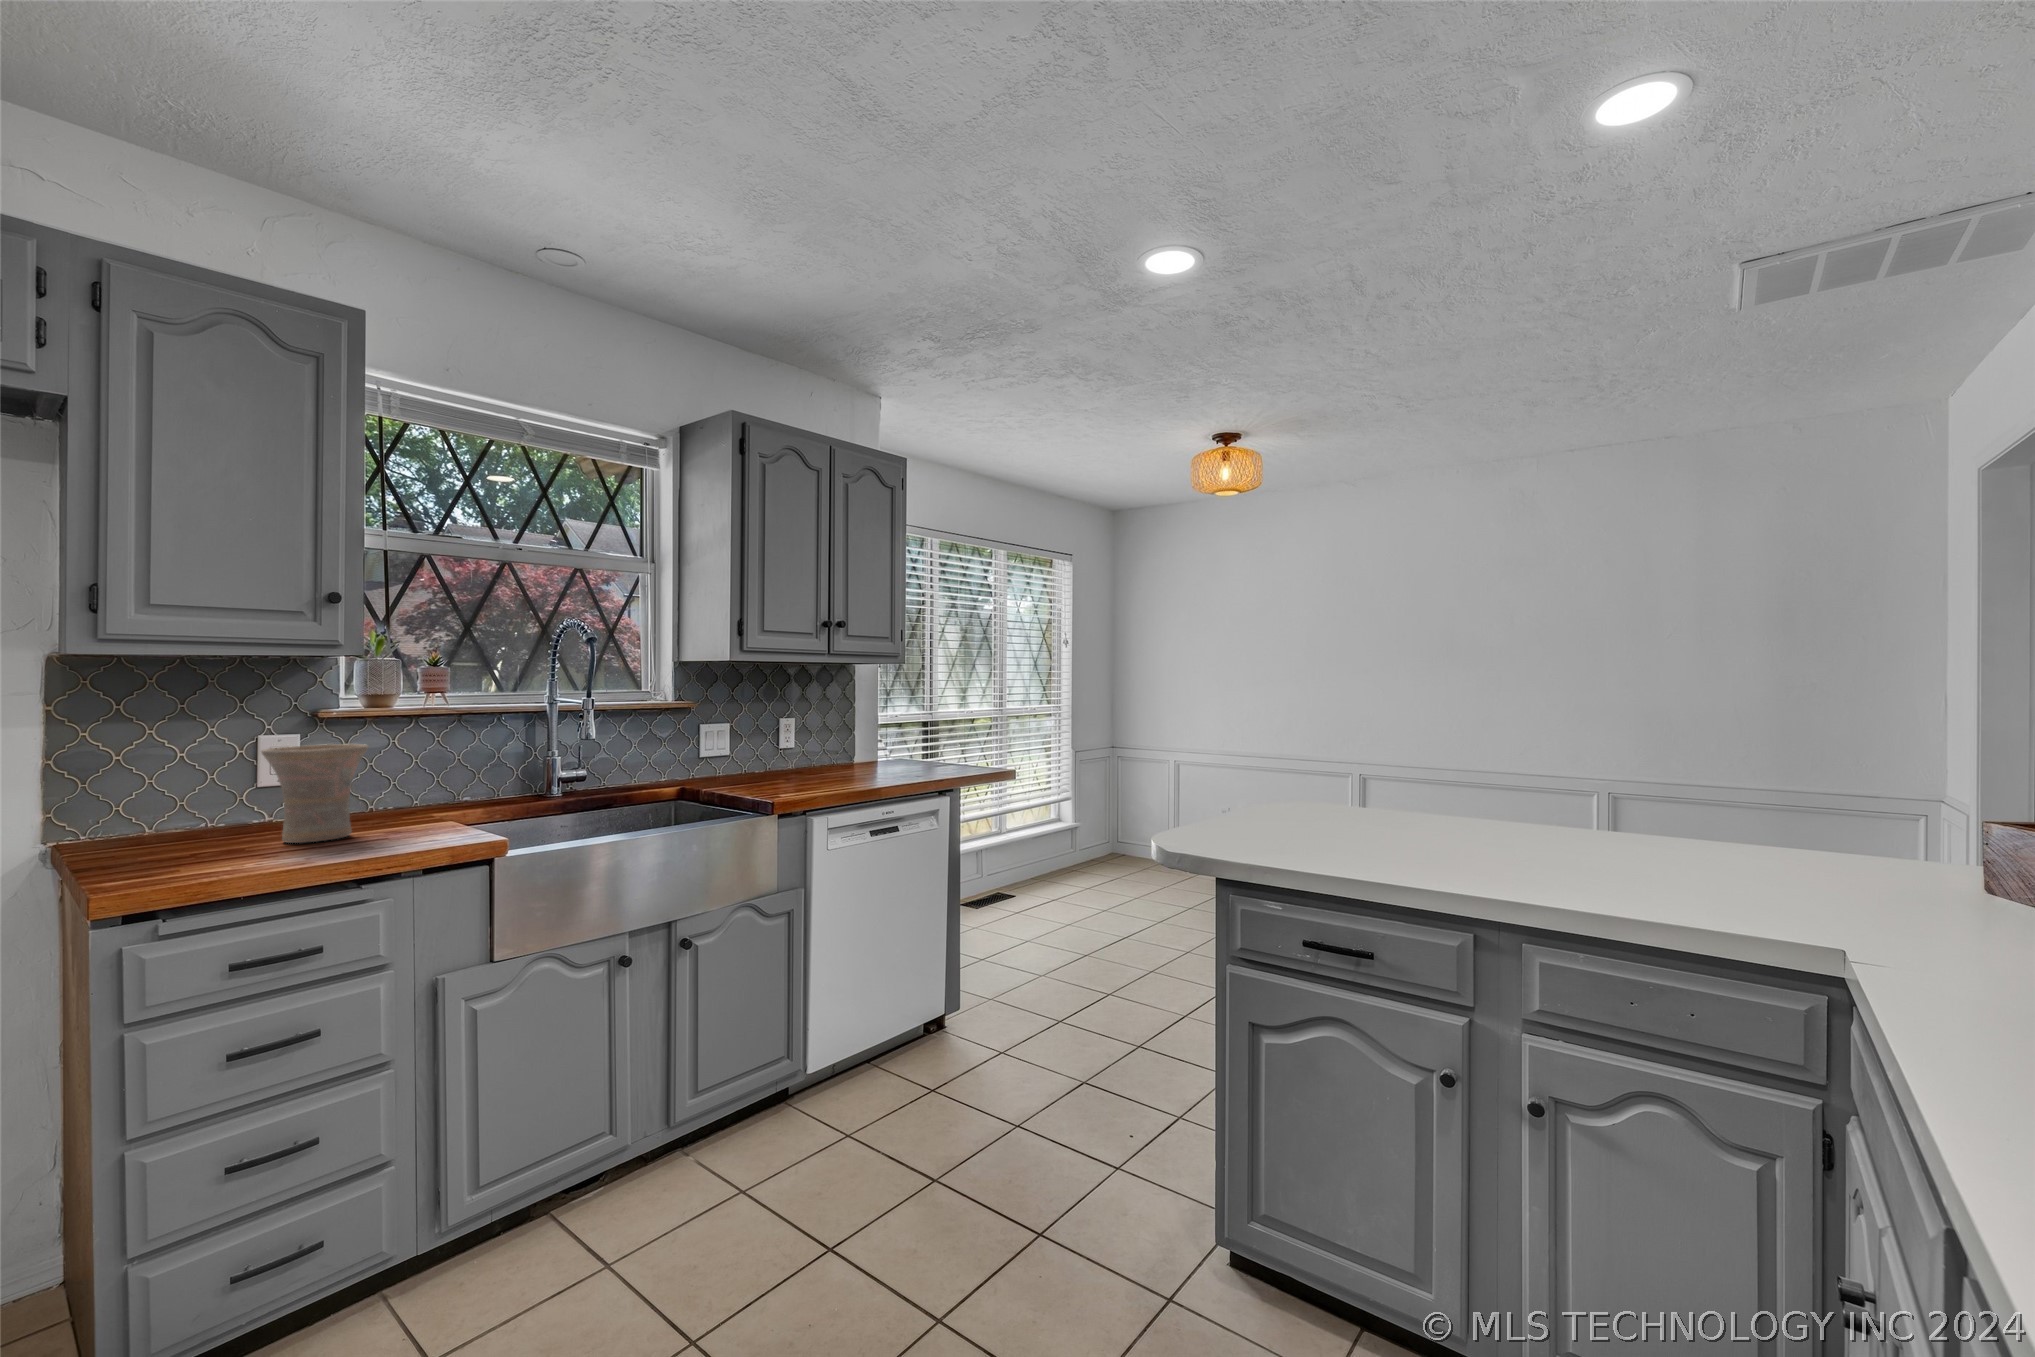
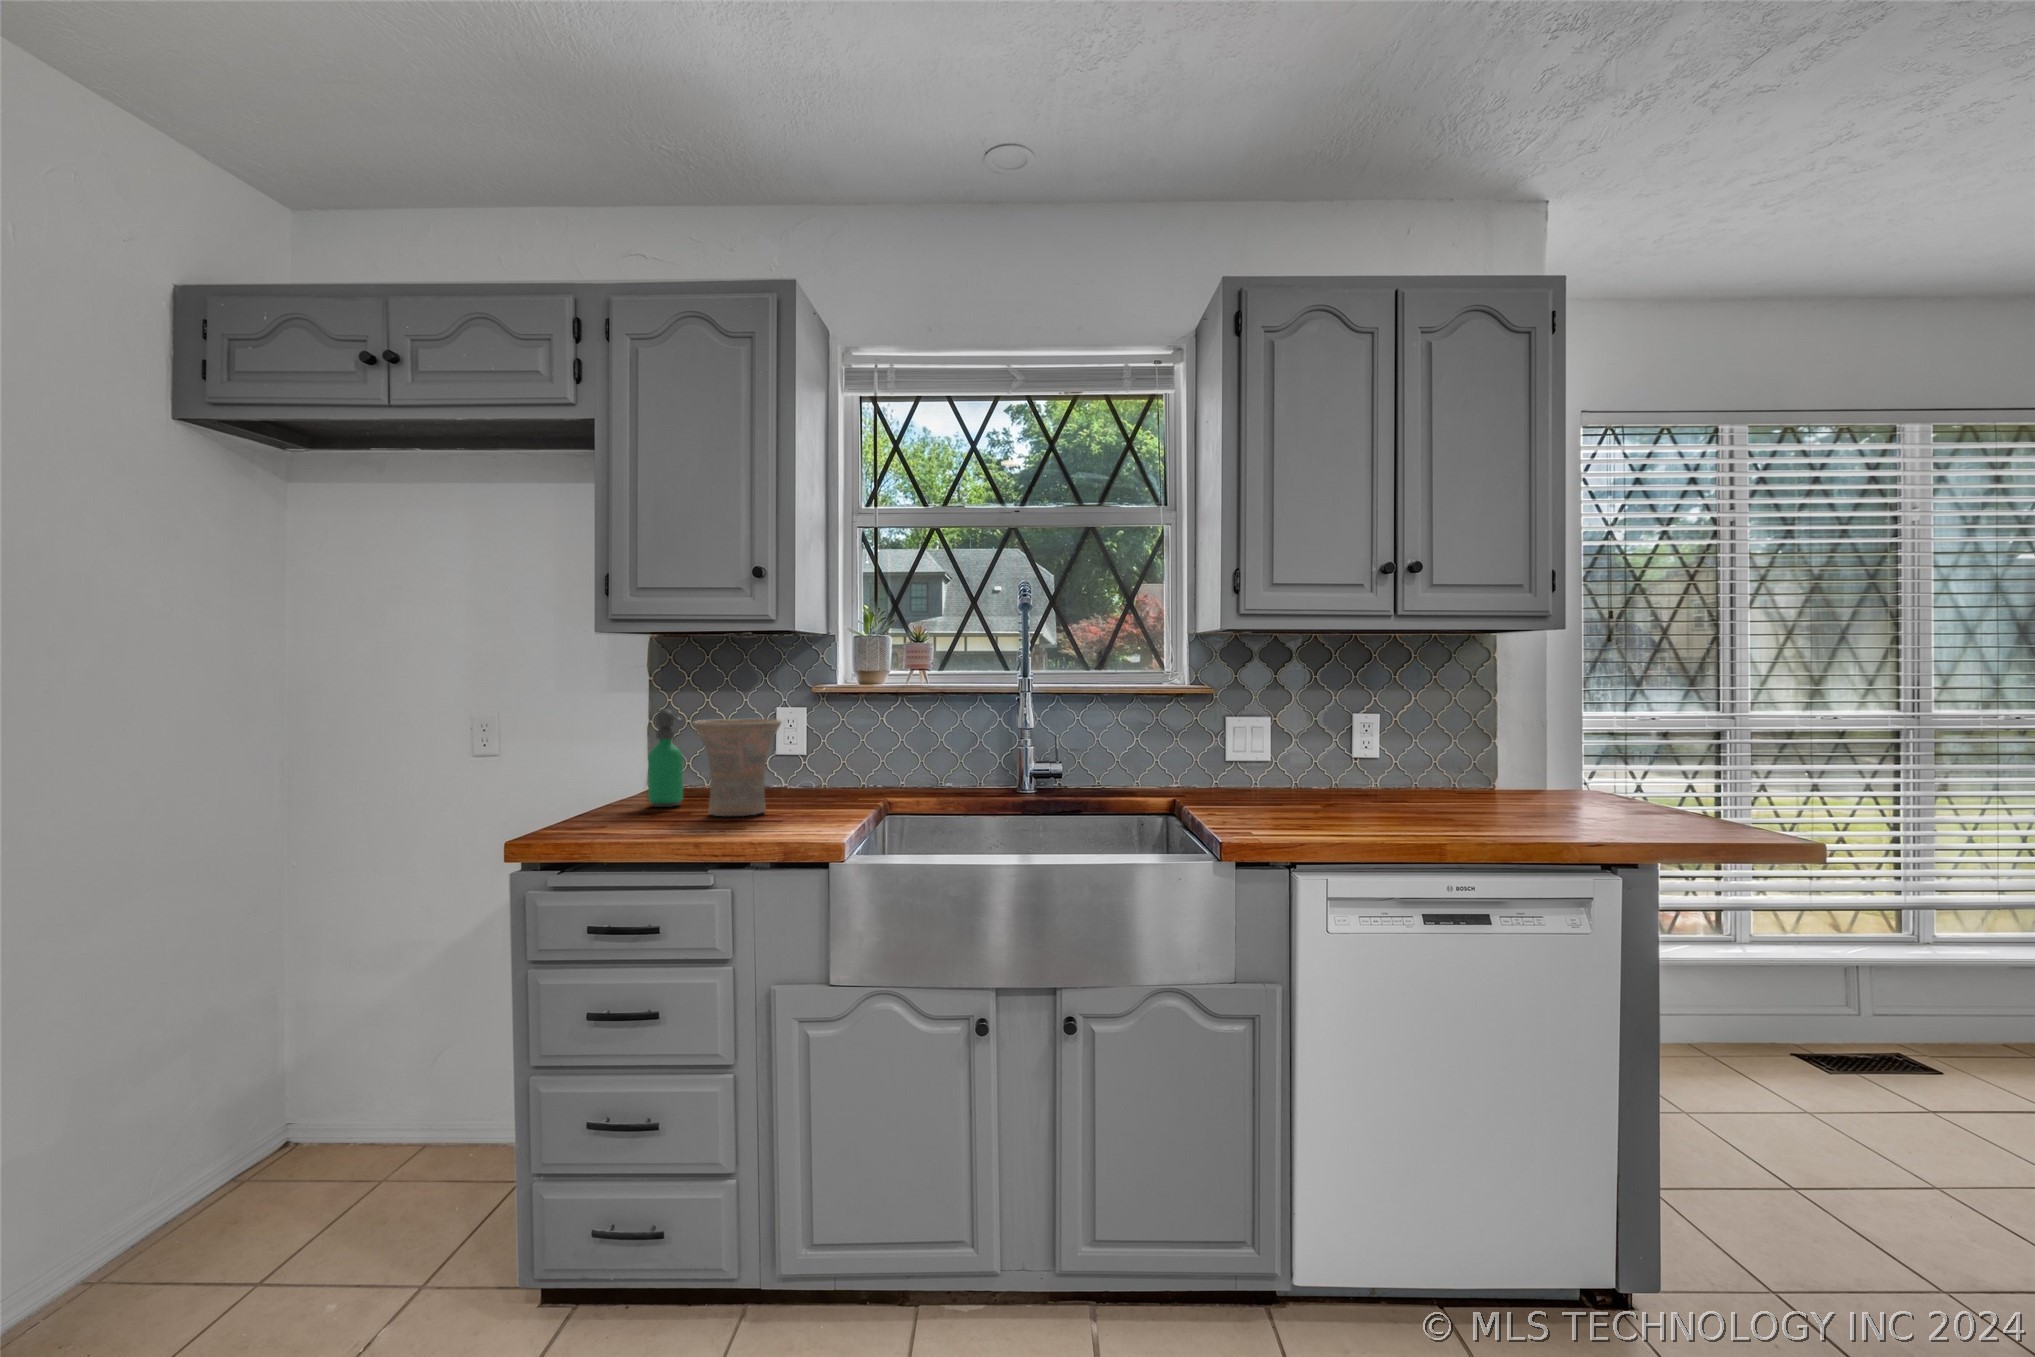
soap dispenser: none [159,741,217,848] -> present [648,709,683,807]

